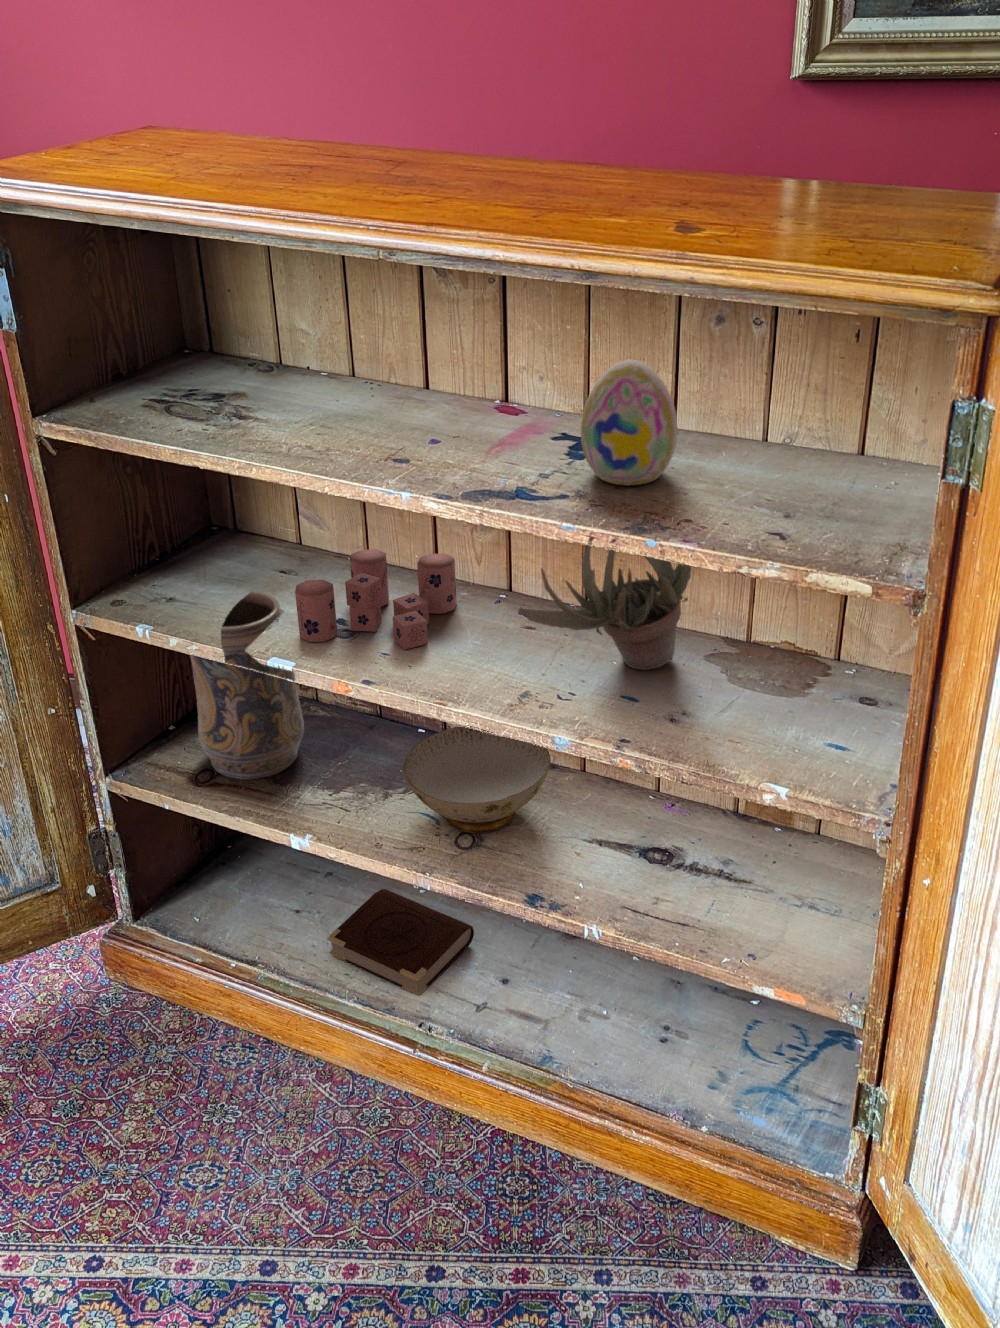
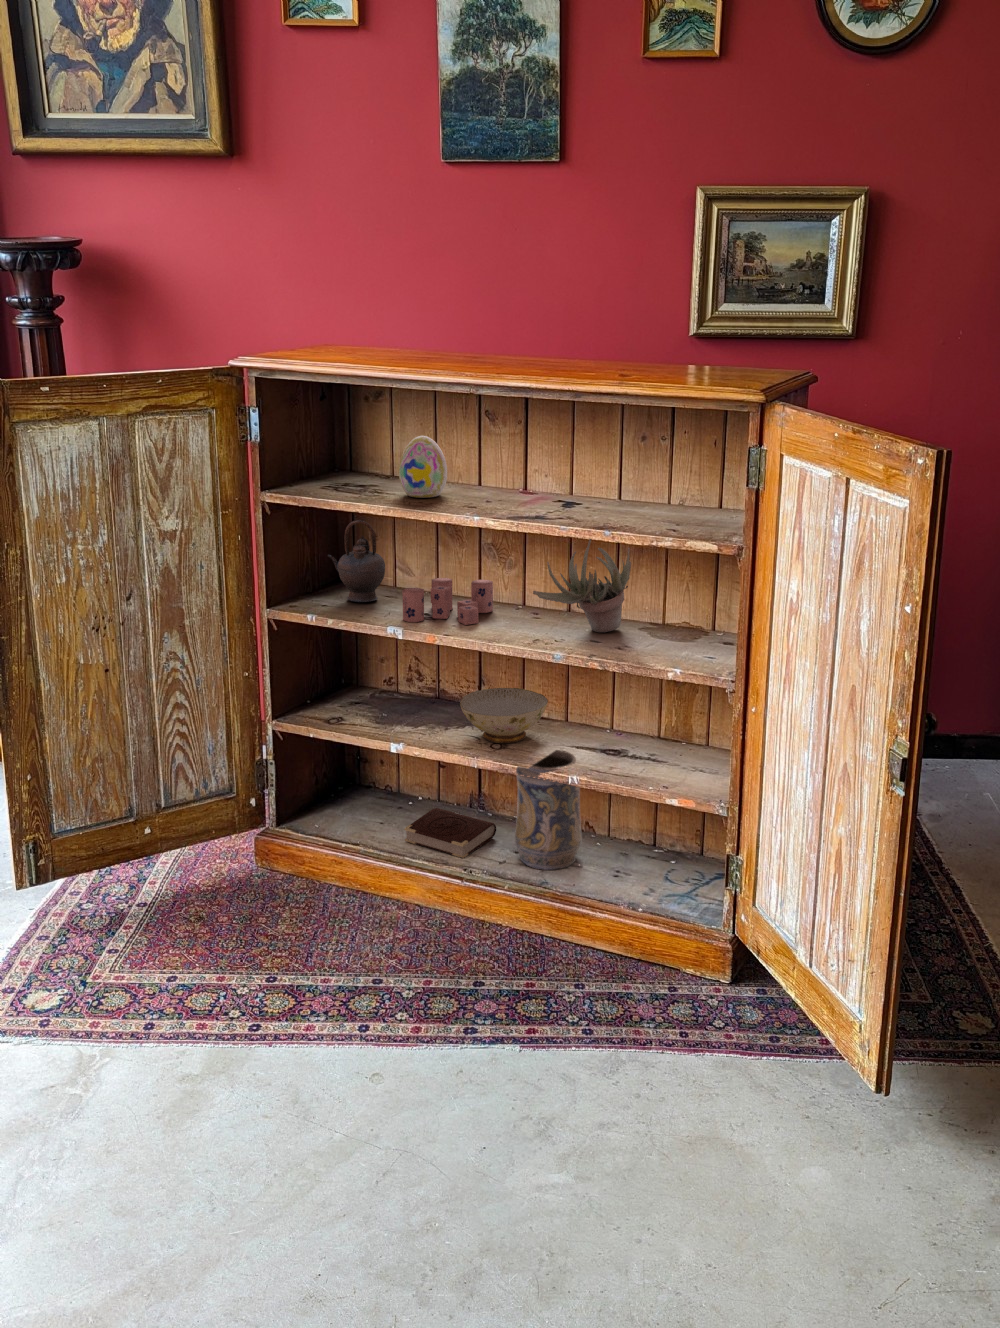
decorative egg: present [581,360,678,485] -> present [399,436,447,498]
teapot: none [175,452,275,588] -> present [327,520,385,602]
decorative vase: present [190,591,304,779] -> present [515,750,582,870]

